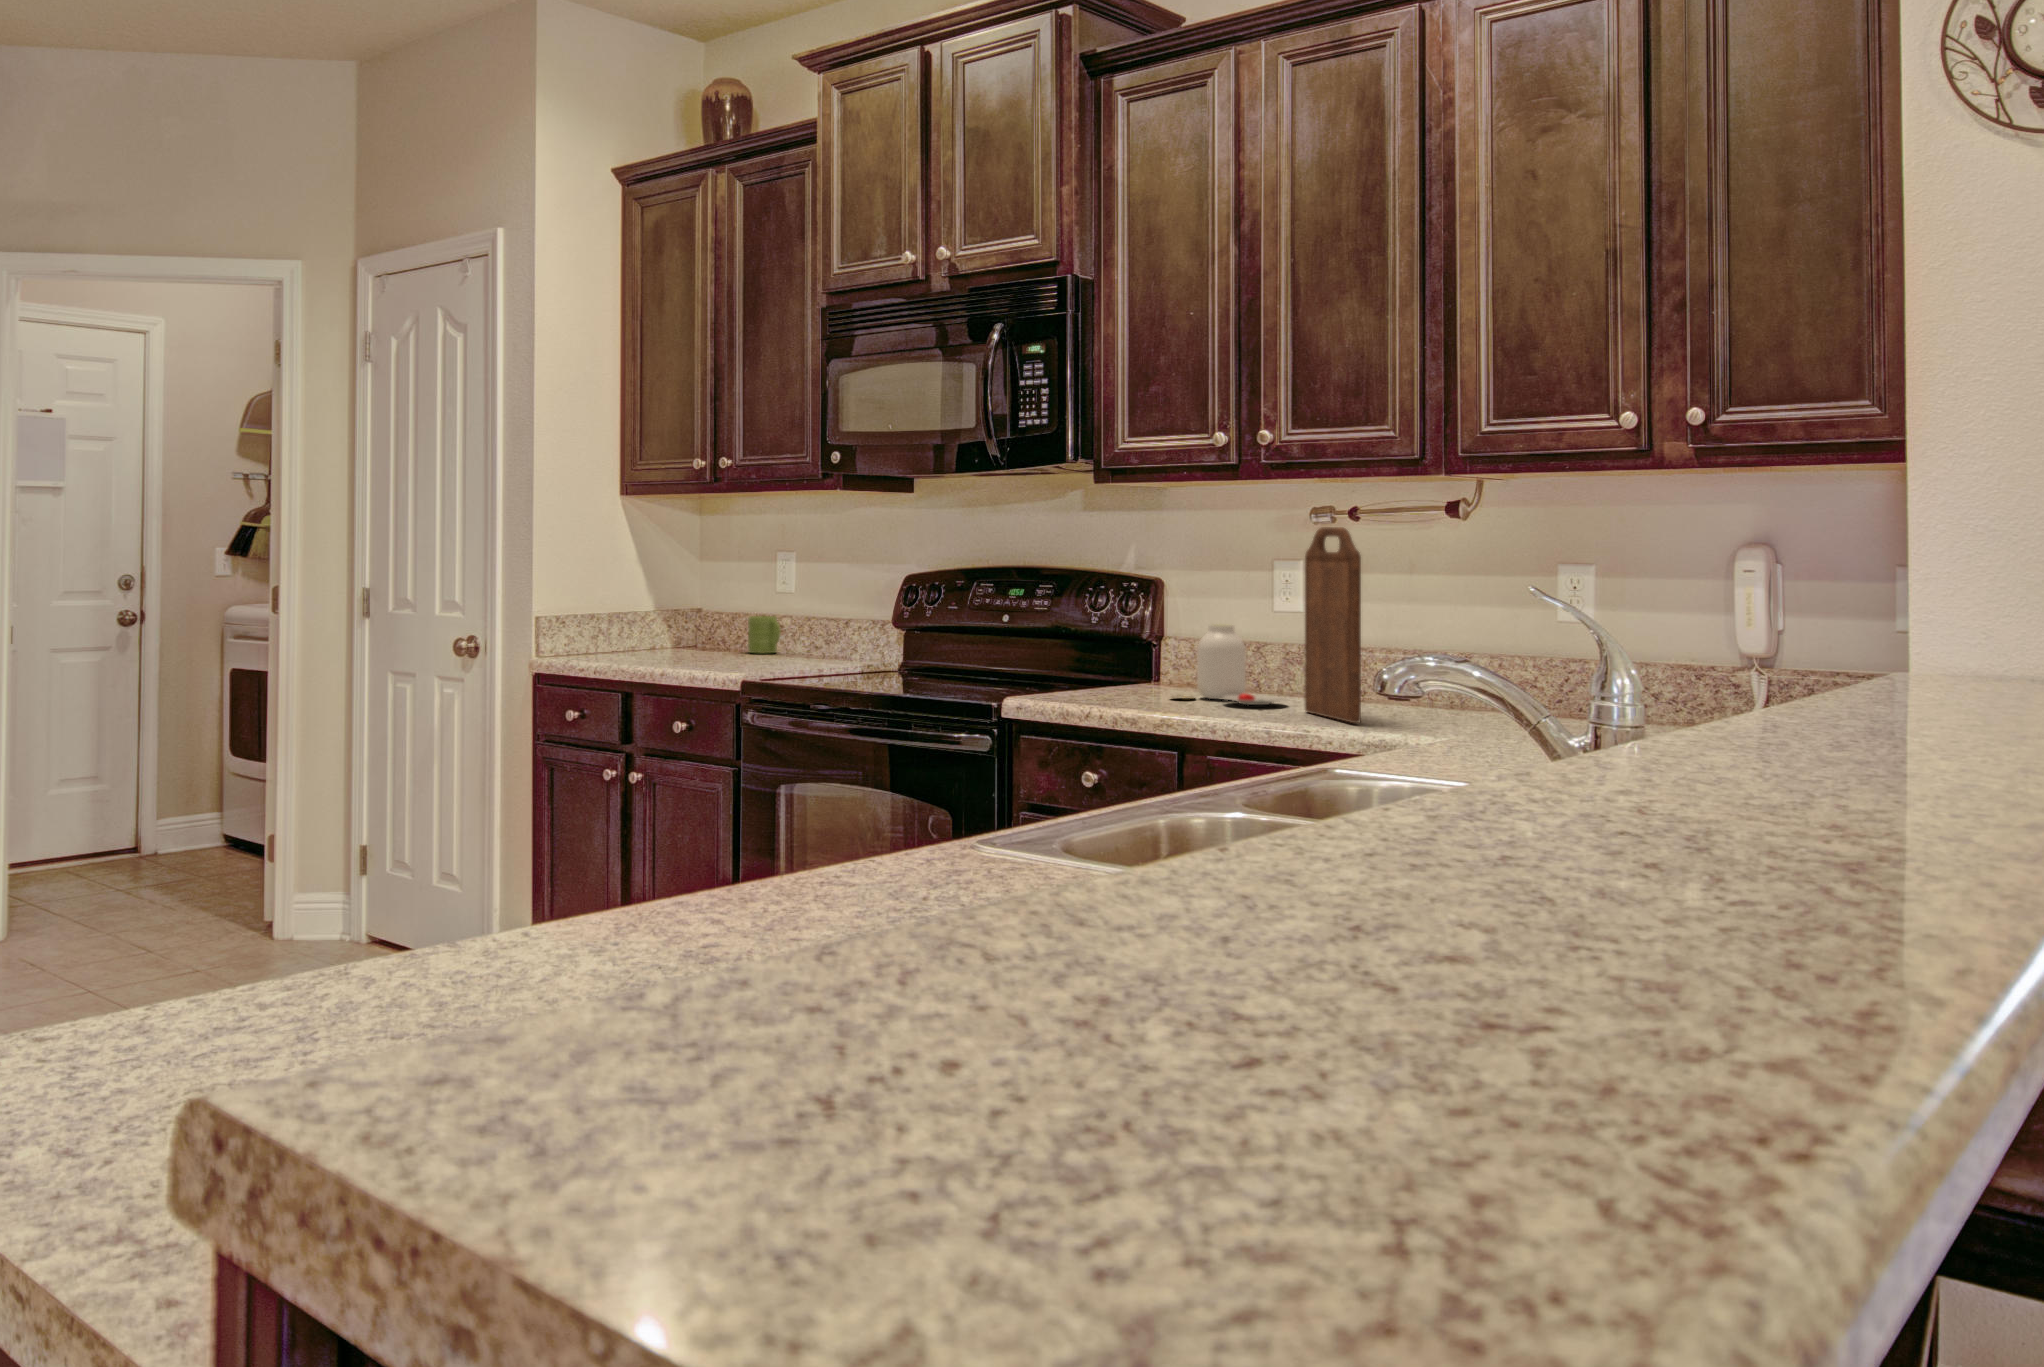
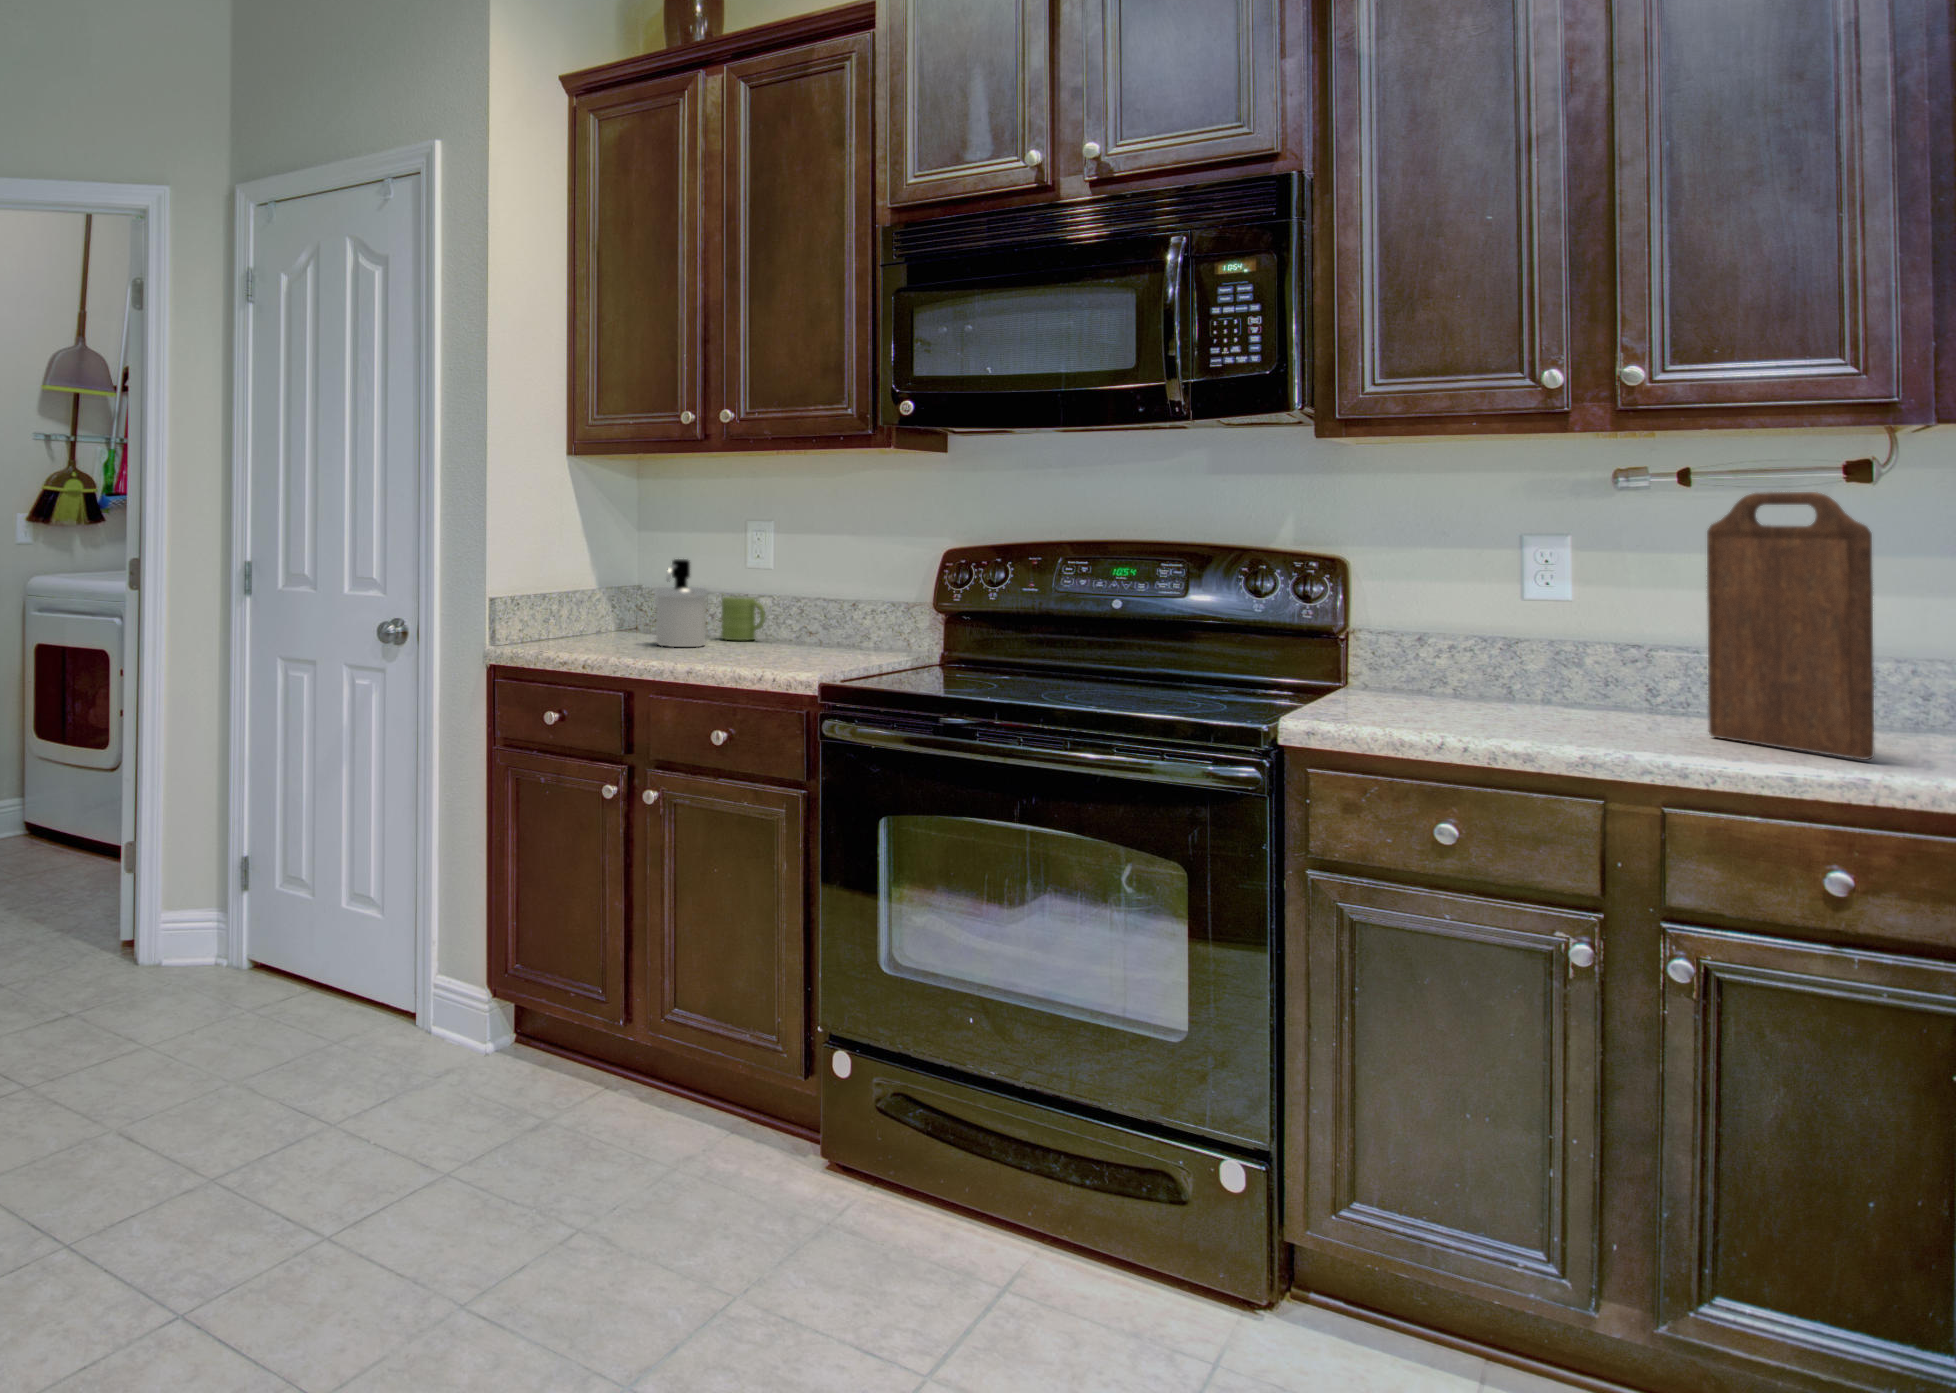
soap dispenser: none [679,583,725,658] -> present [655,559,708,647]
jar: present [1189,624,1286,705] -> none [1450,617,1652,725]

